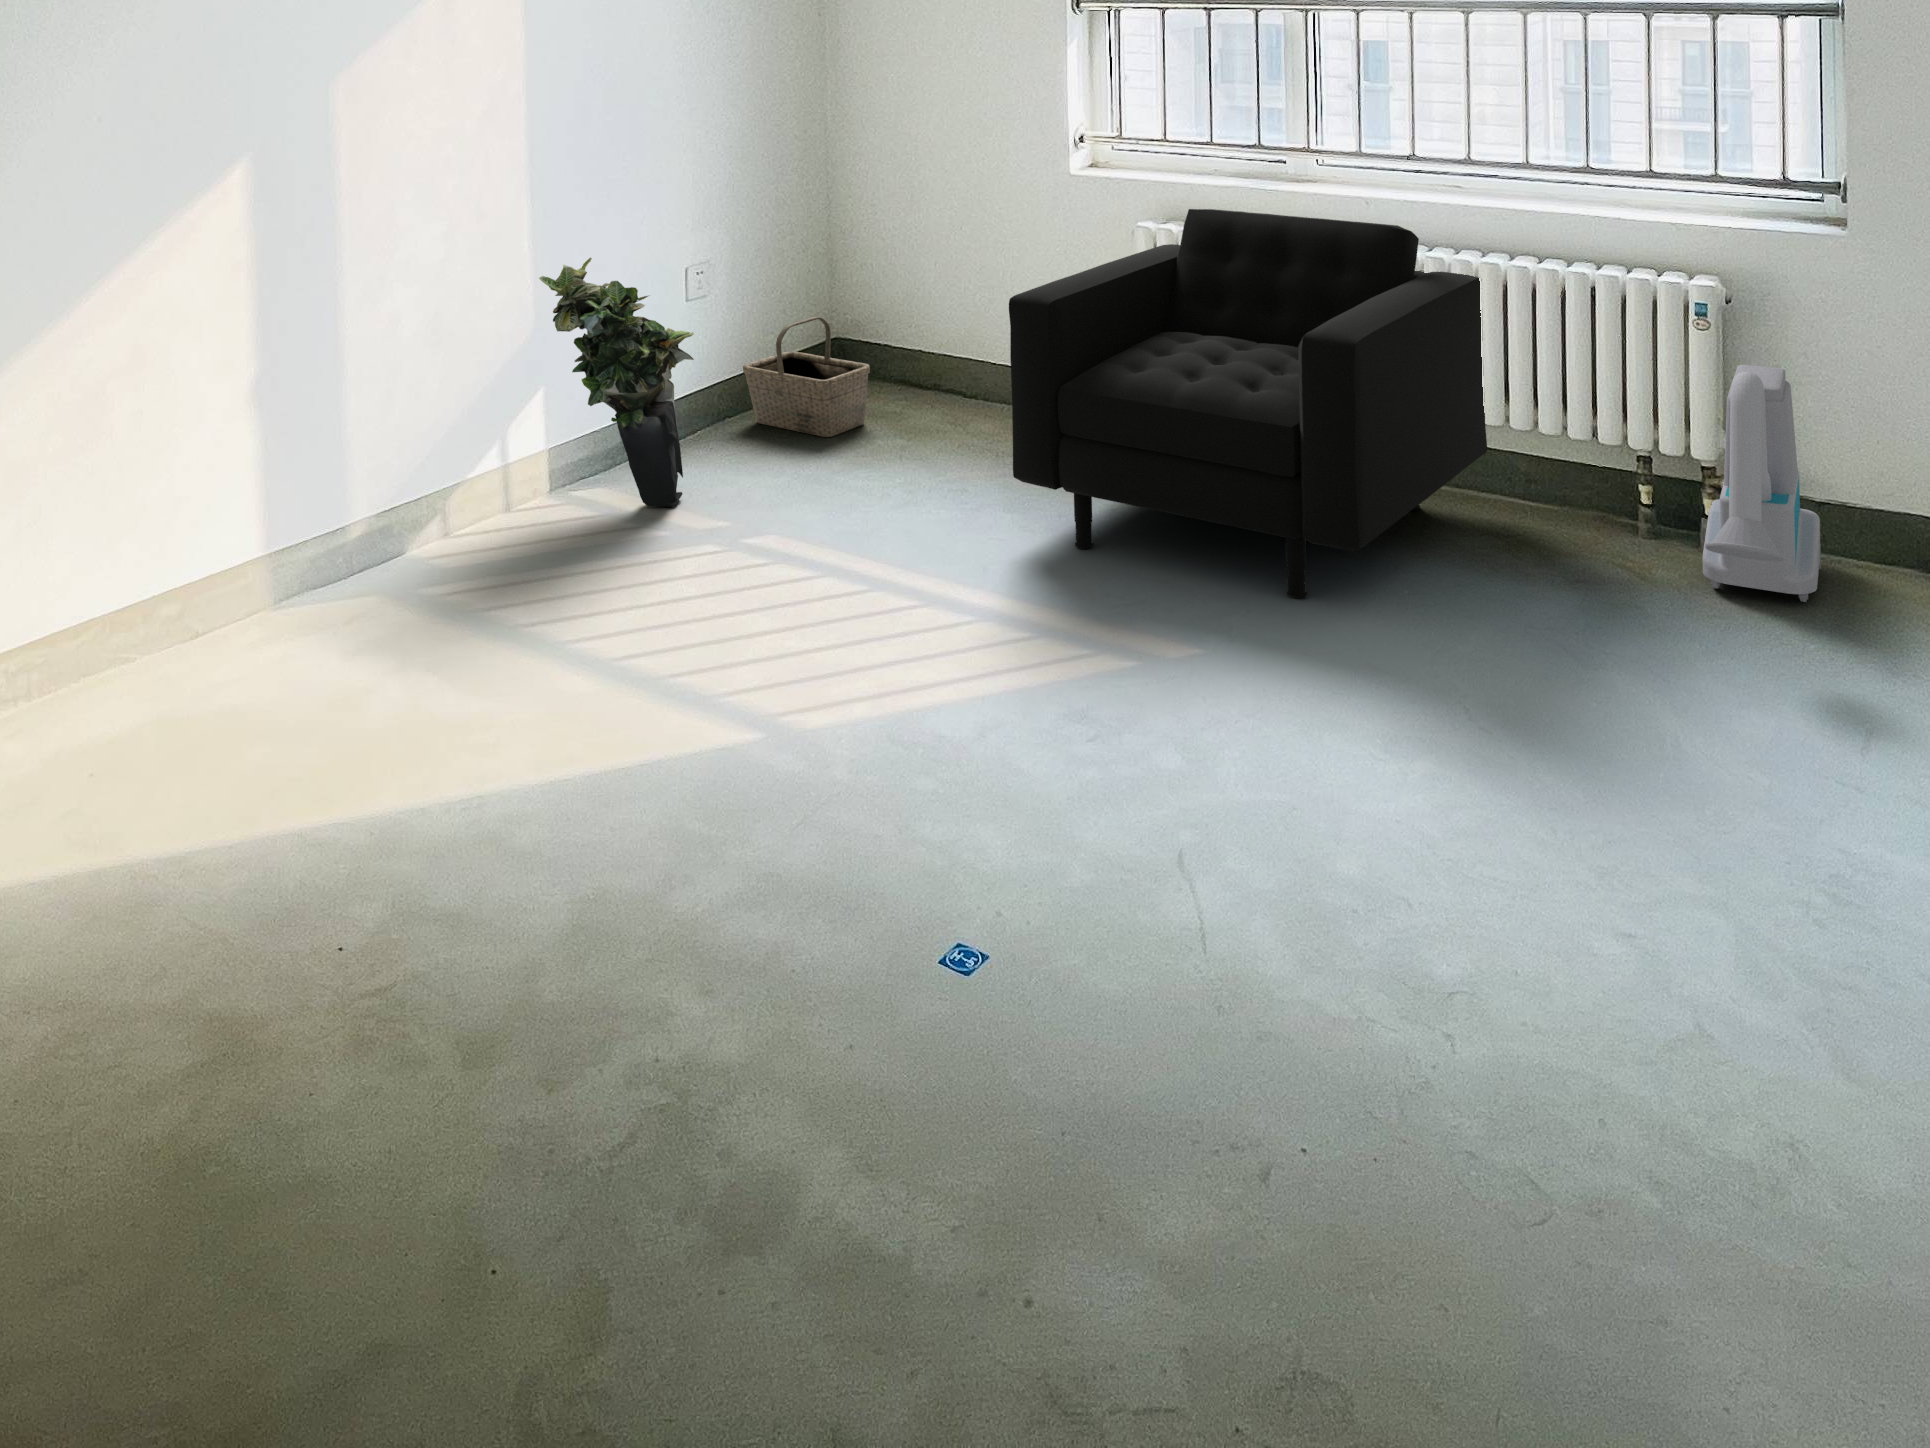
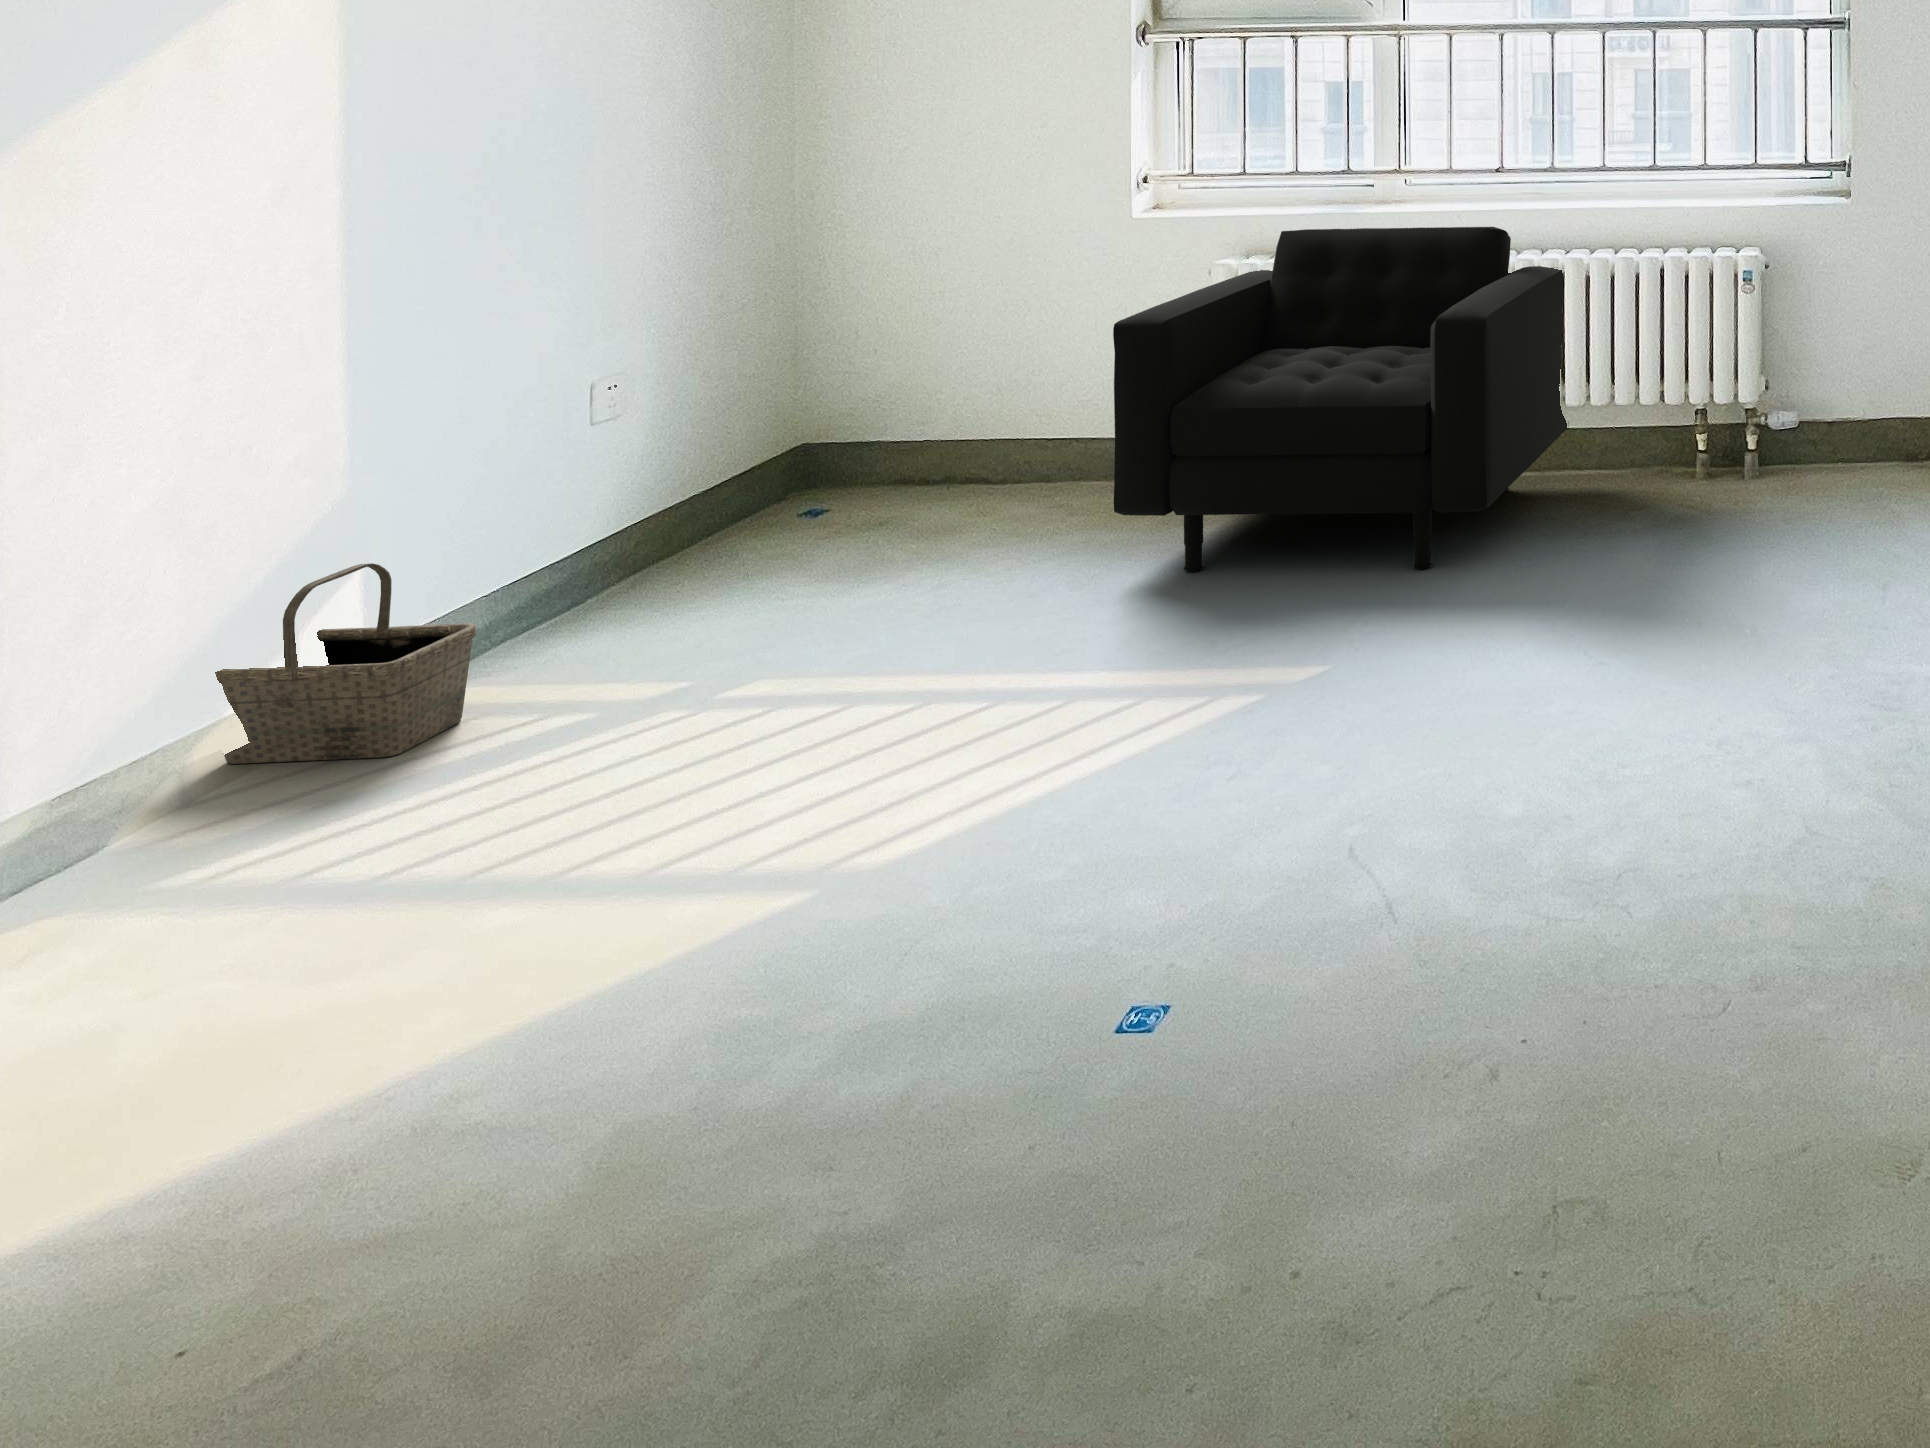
potted plant: present [539,258,694,507] -> none [466,335,694,627]
basket: present [743,317,870,437] -> present [215,563,476,764]
vacuum cleaner: present [1703,365,1821,602] -> none [1754,310,1838,502]

